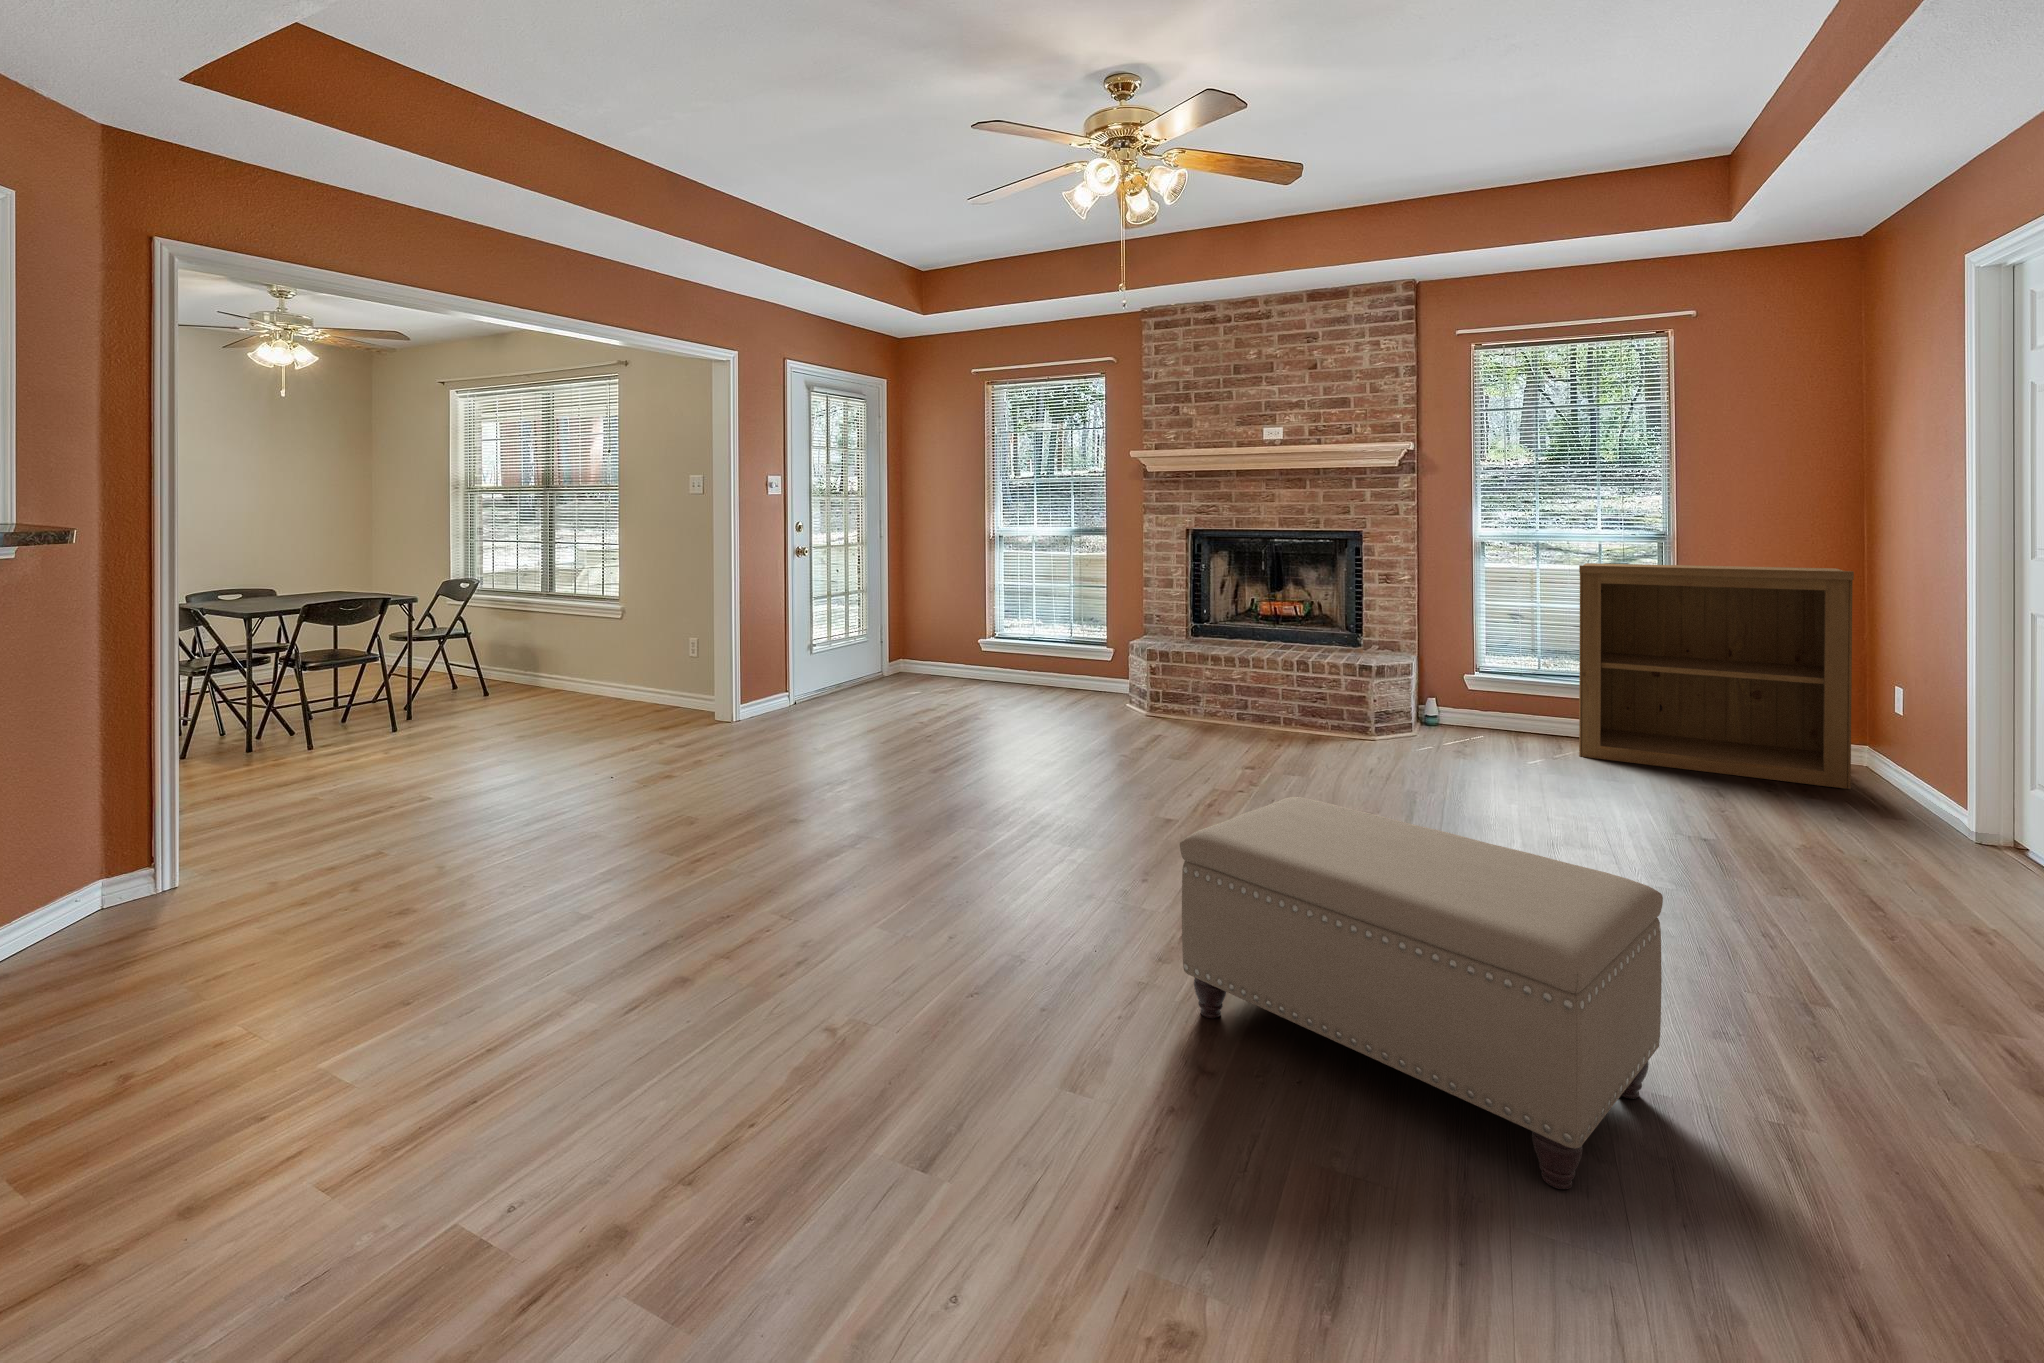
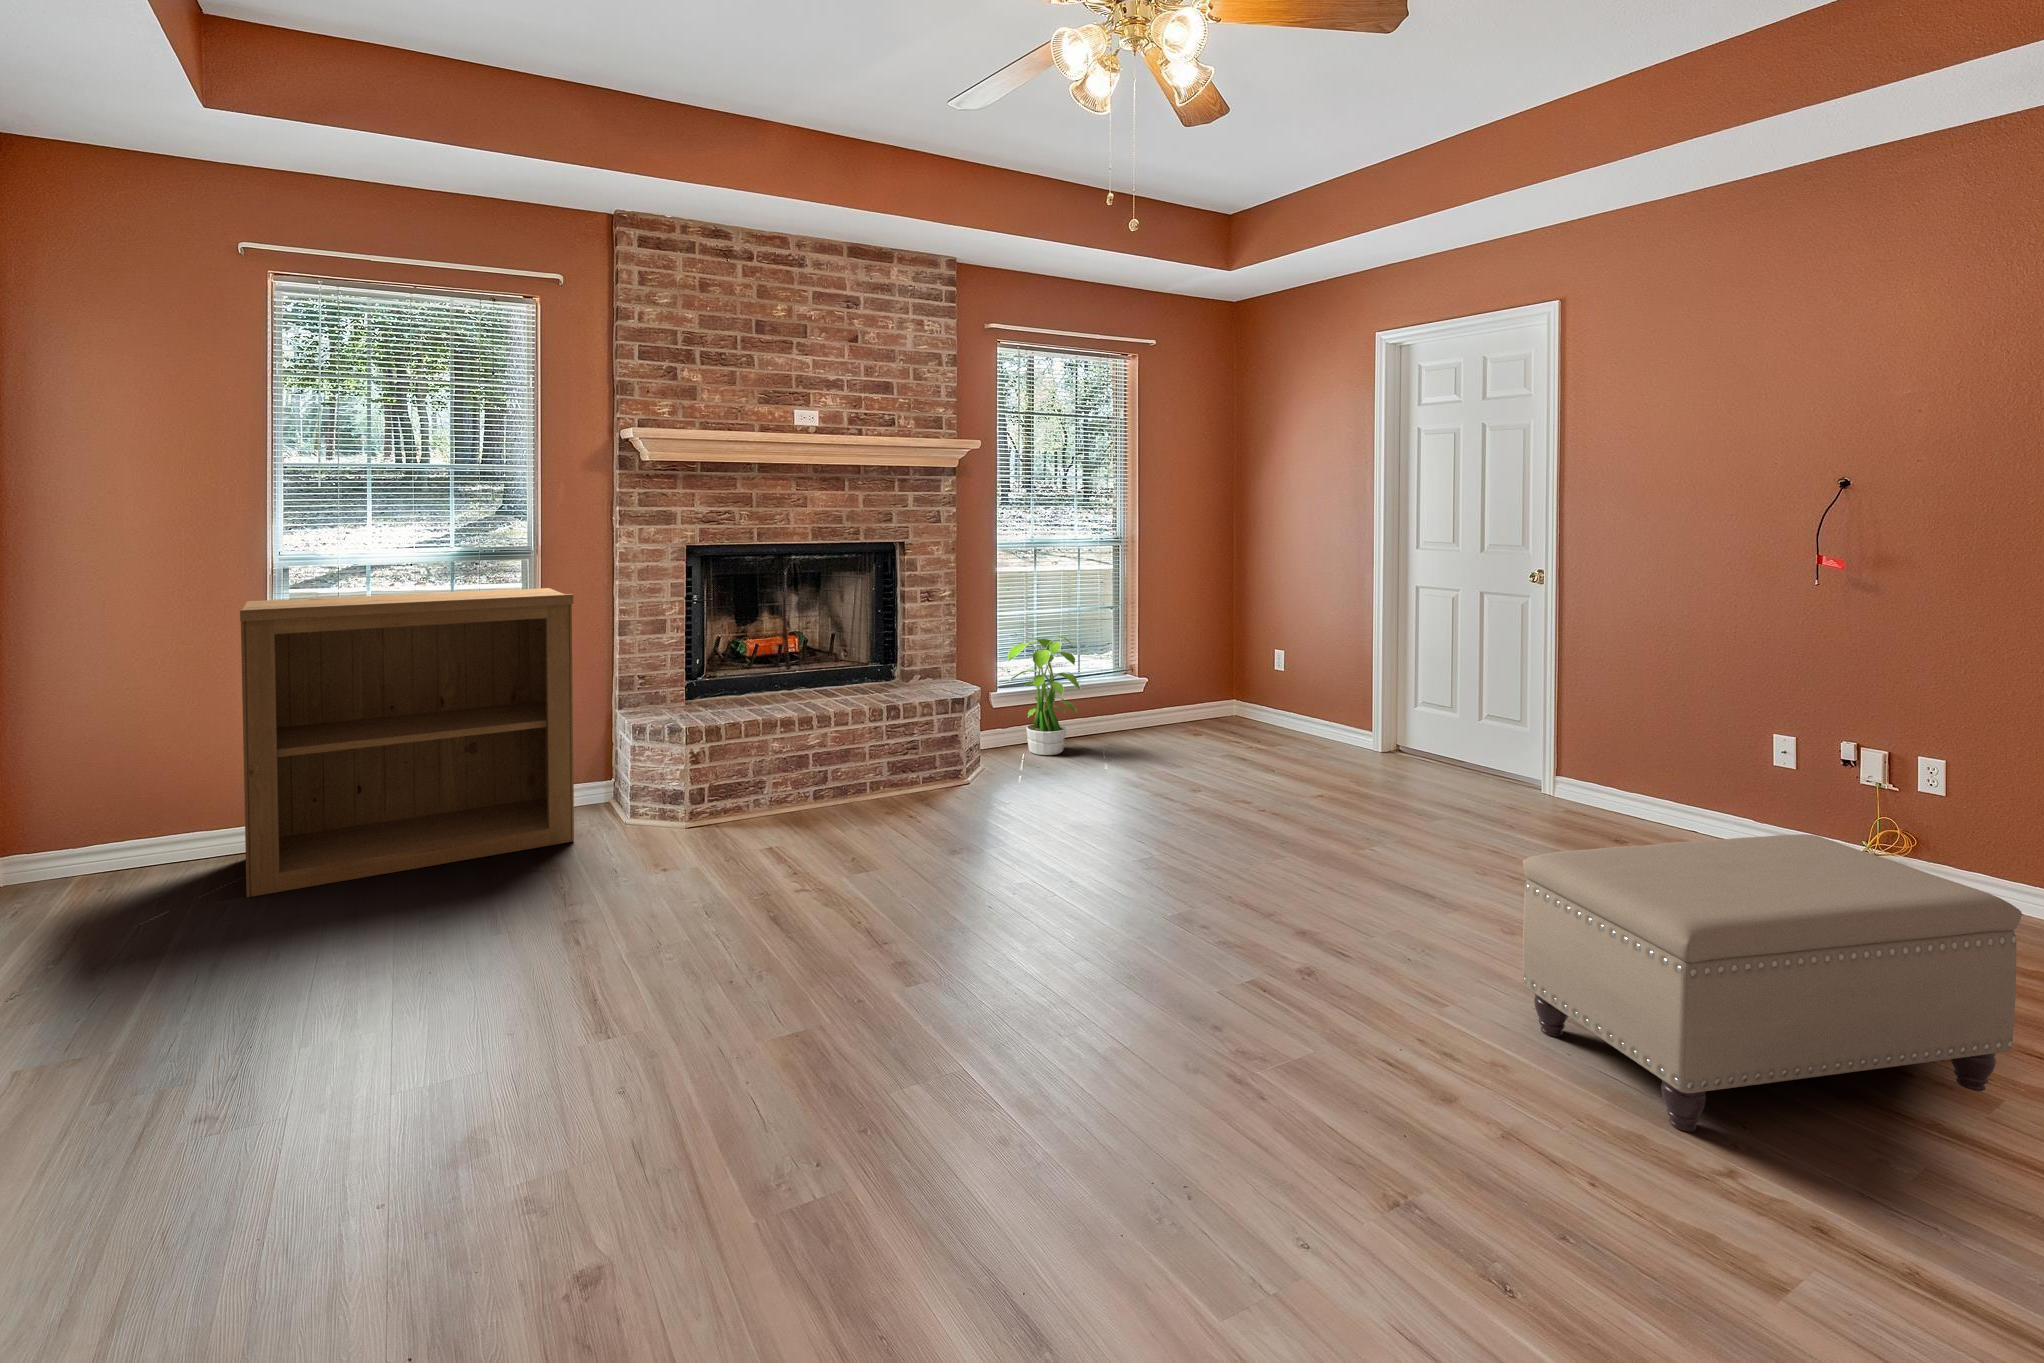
bookshelf: present [1579,563,1854,789] -> present [240,588,574,897]
potted plant: none [1460,623,1542,743] -> present [1008,636,1082,755]

